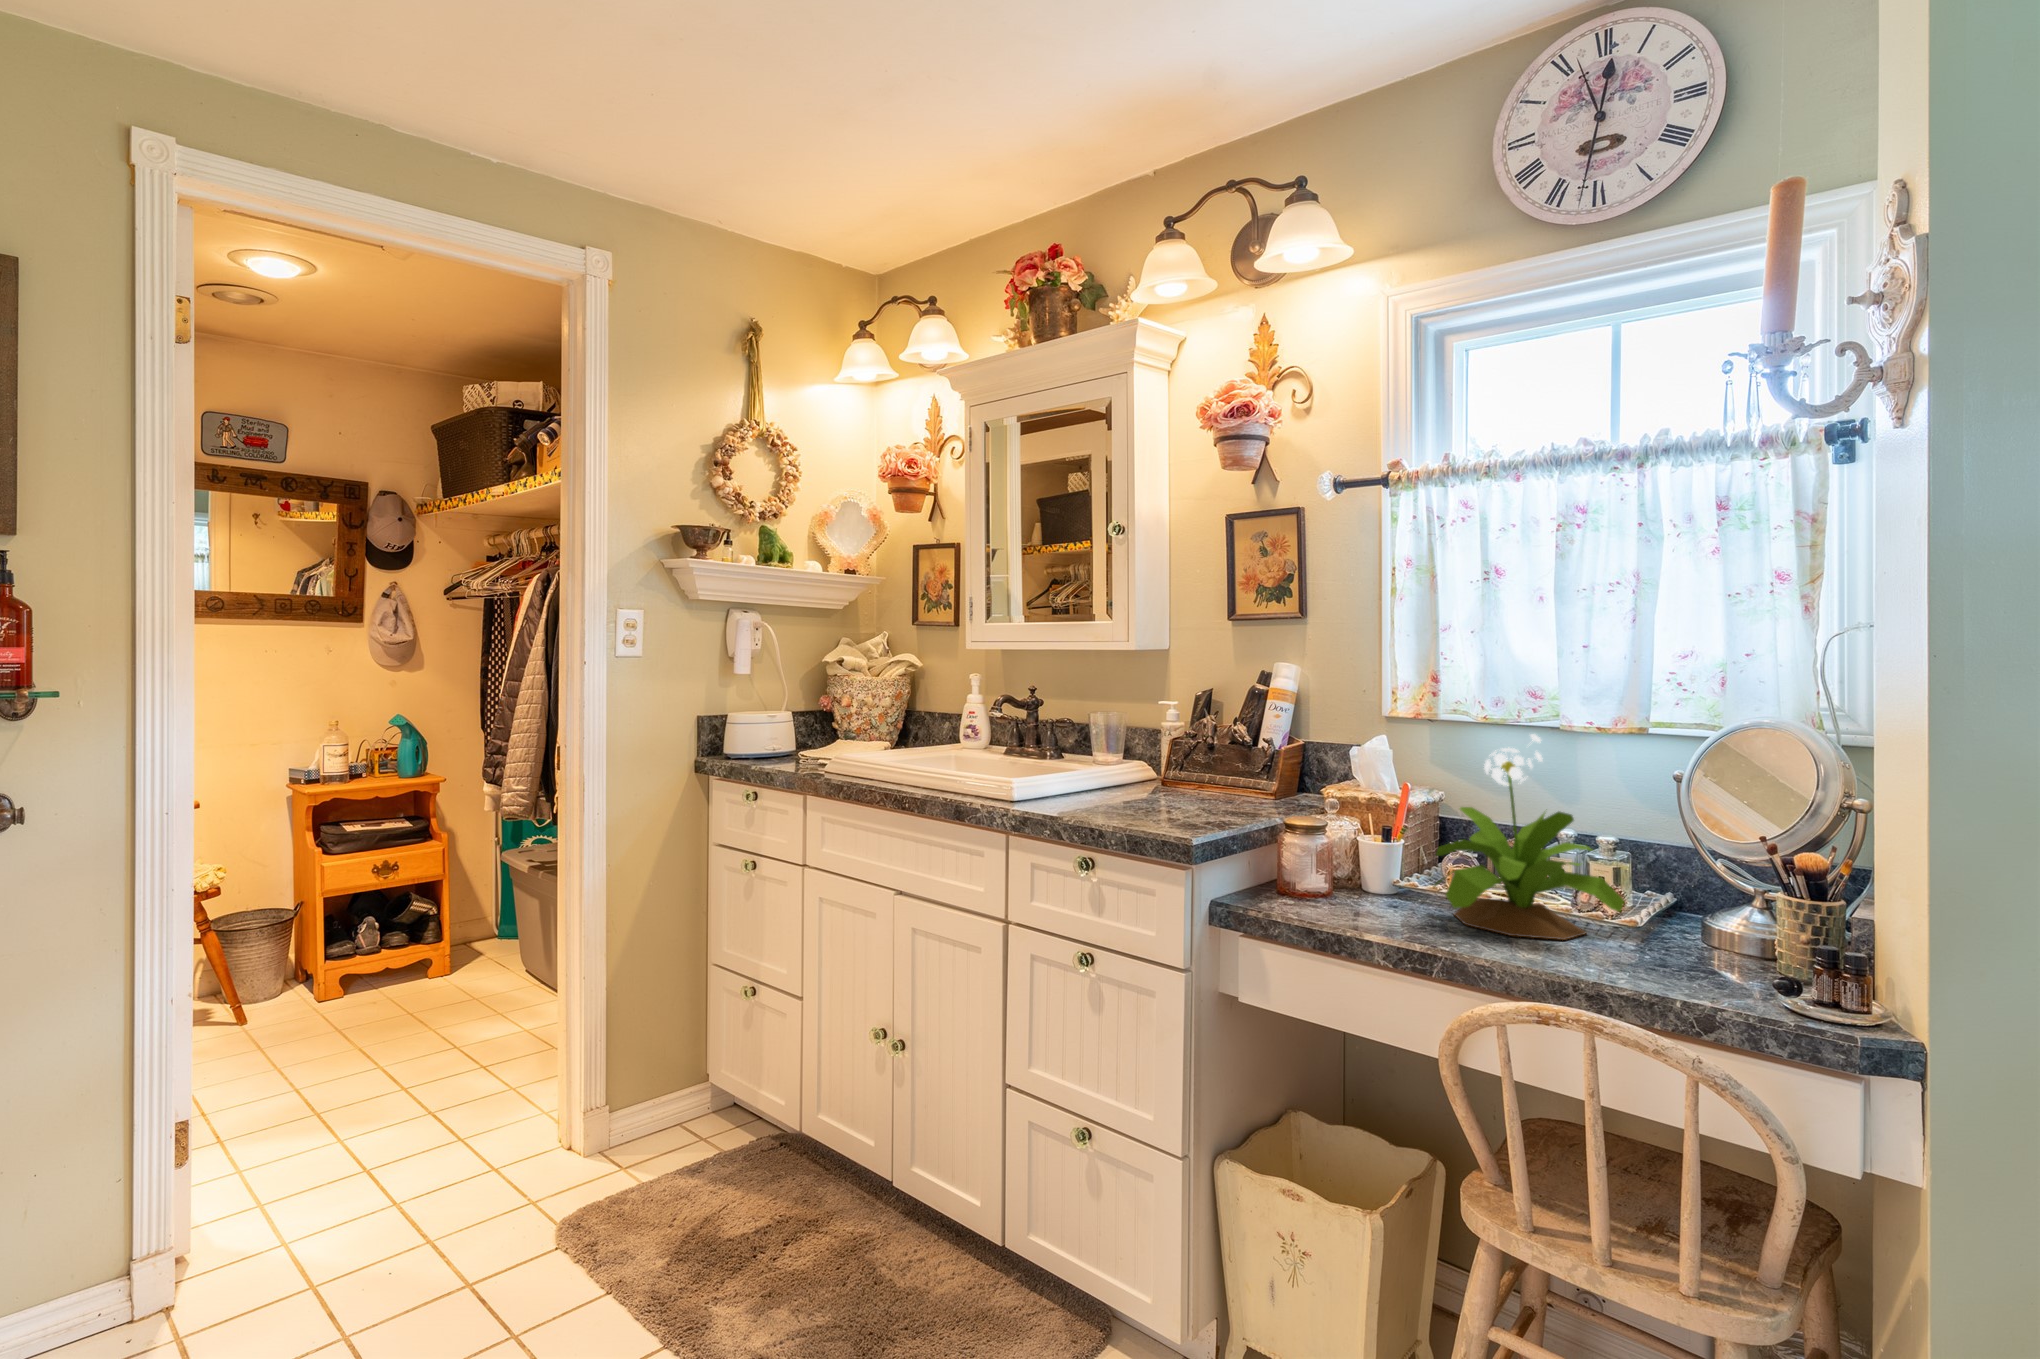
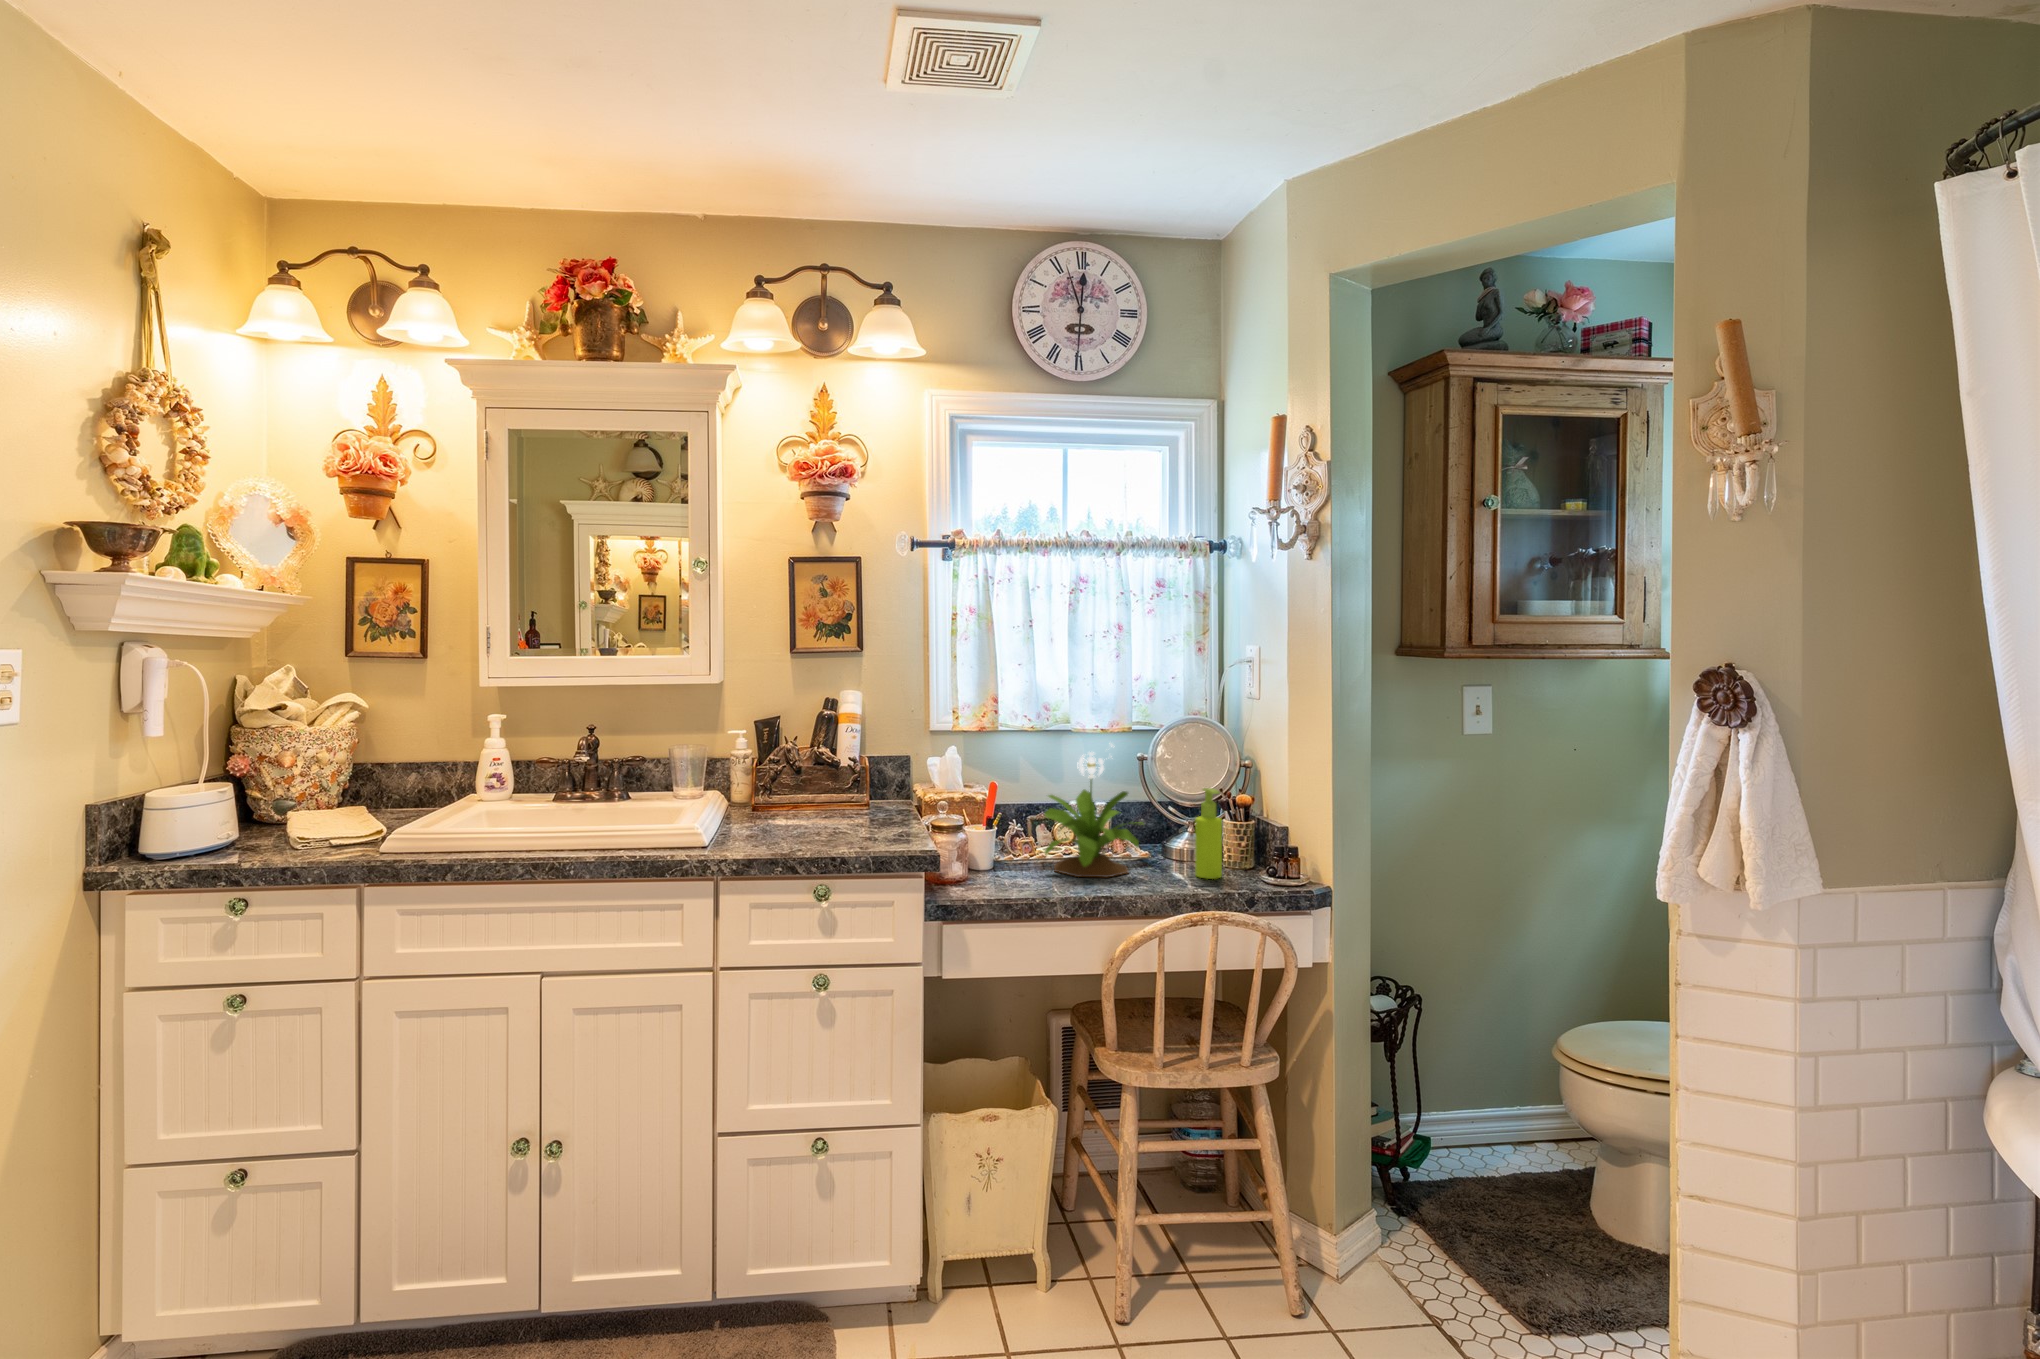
soap dispenser: none [1678,823,1734,982] -> present [1195,788,1222,879]

